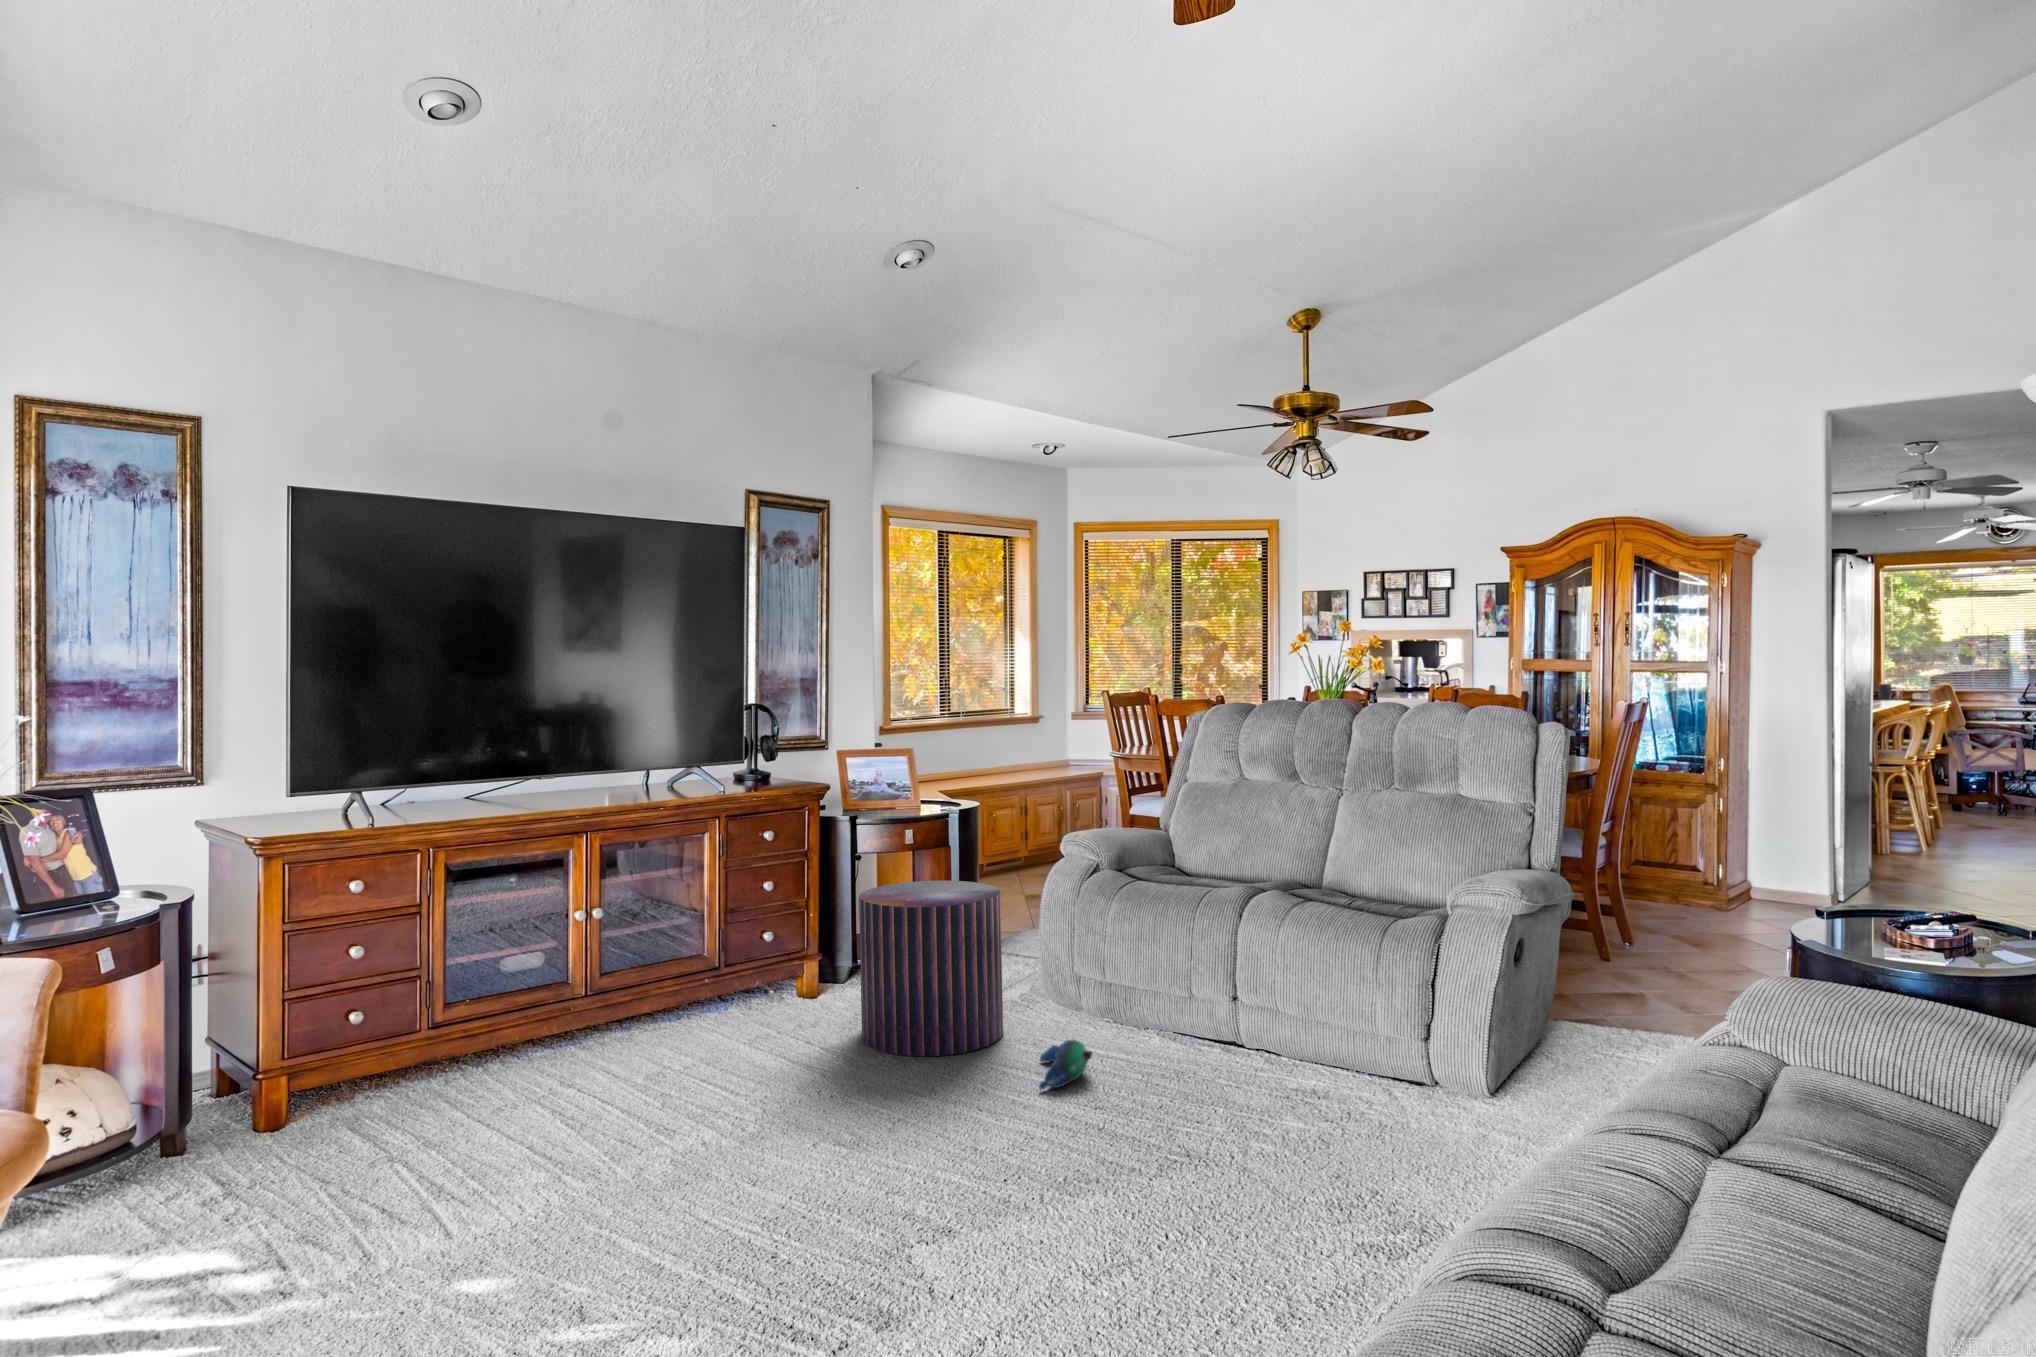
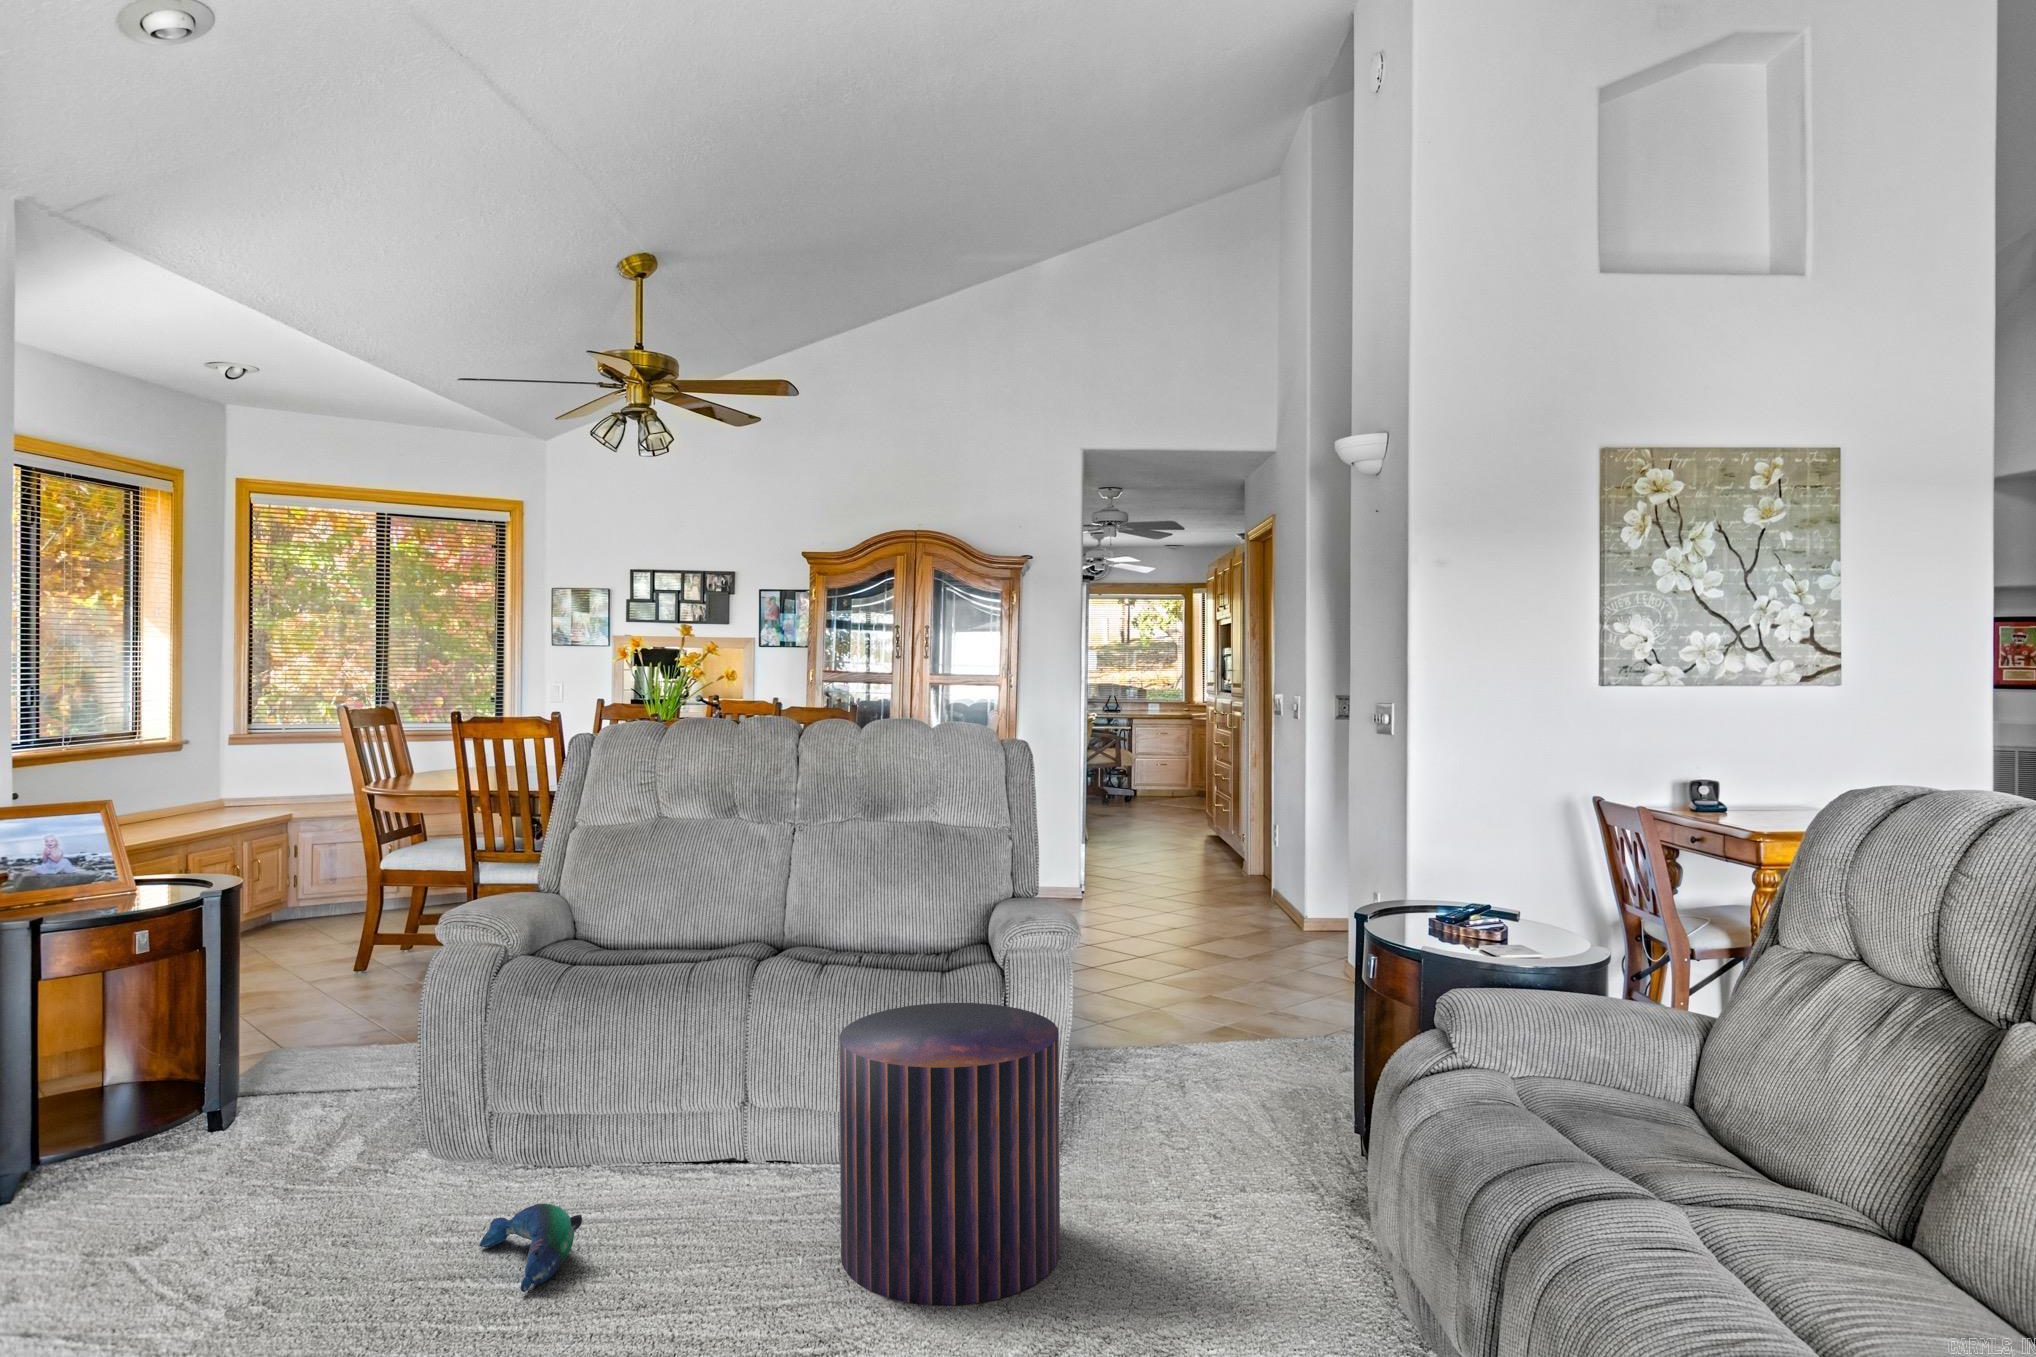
pouf: present [859,881,1003,1056] -> present [839,1003,1060,1306]

